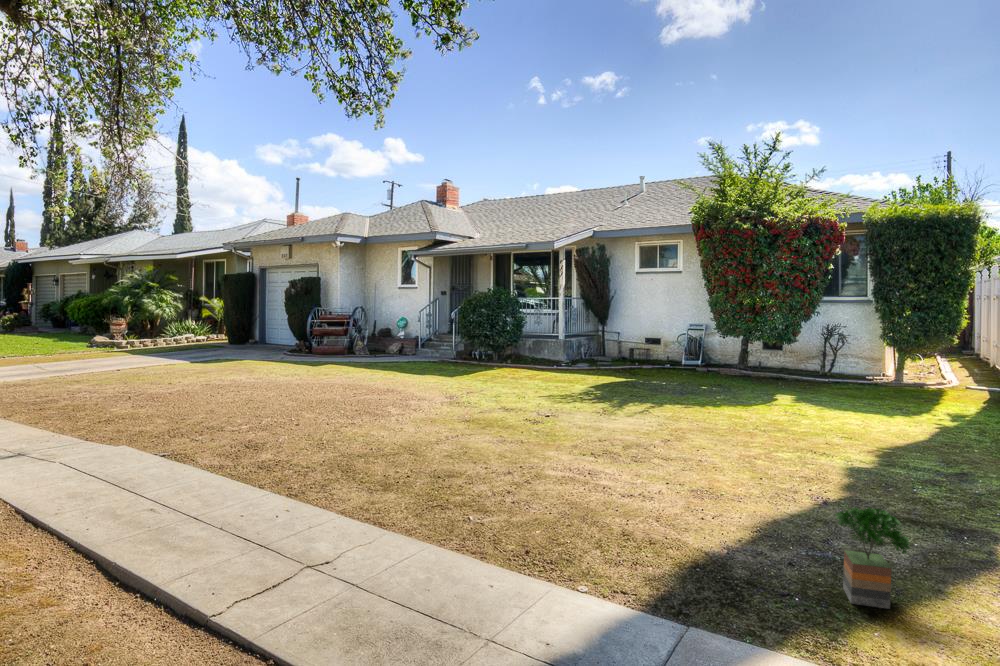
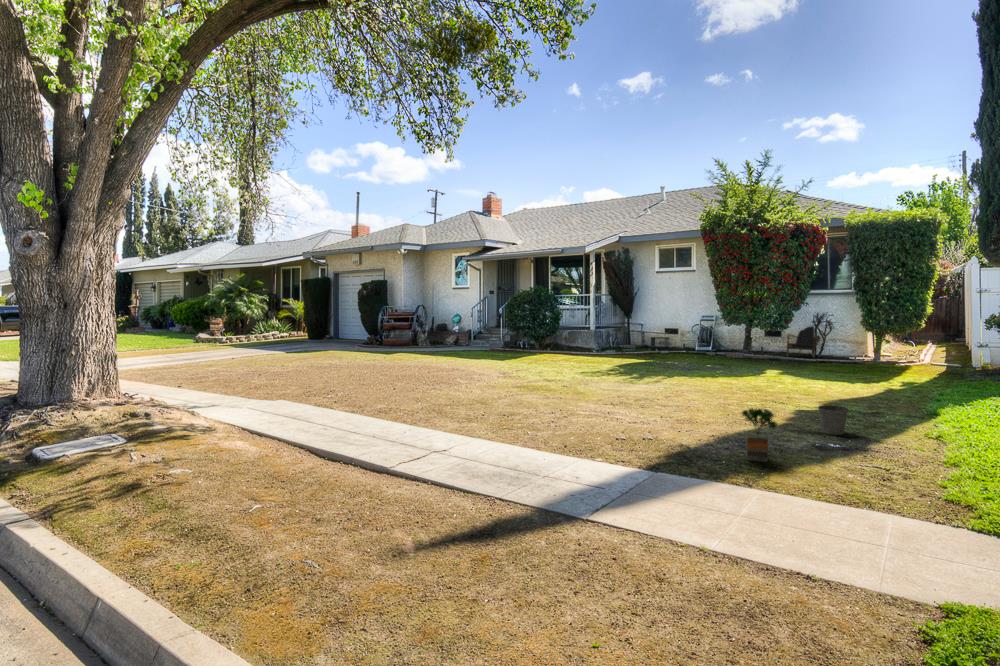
lounge chair: none [790,339,831,377] -> present [787,326,821,357]
bucket: none [920,478,972,528] -> present [818,405,848,435]

